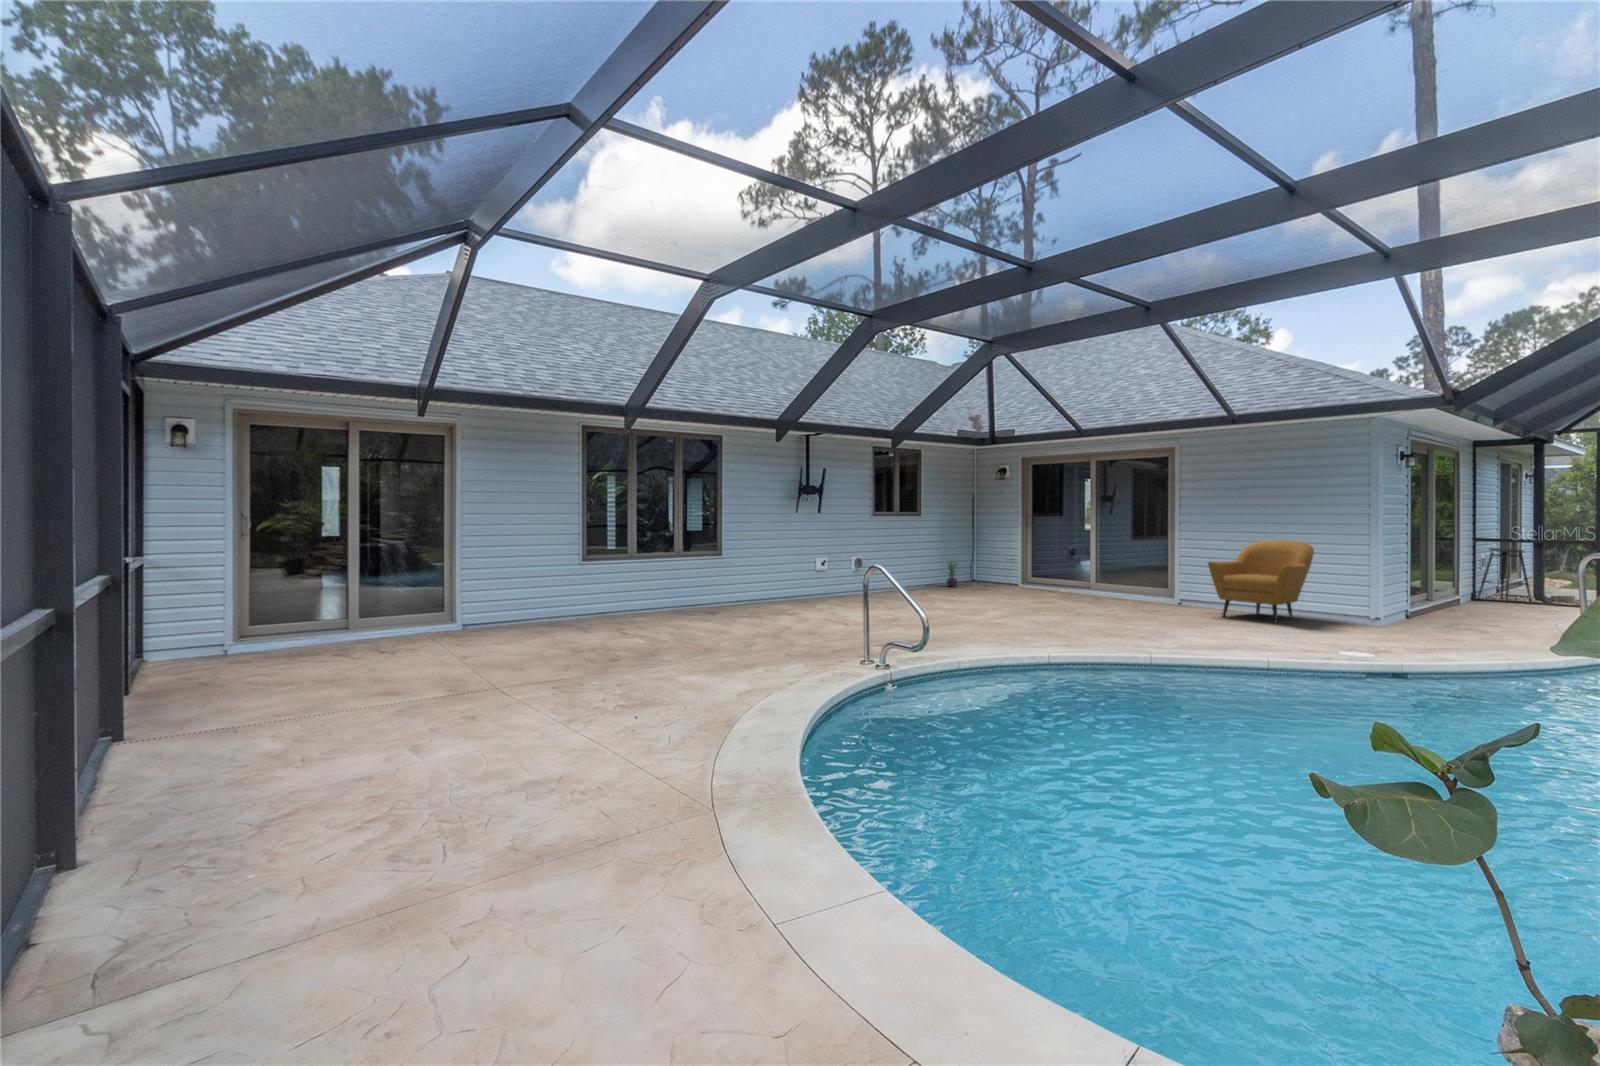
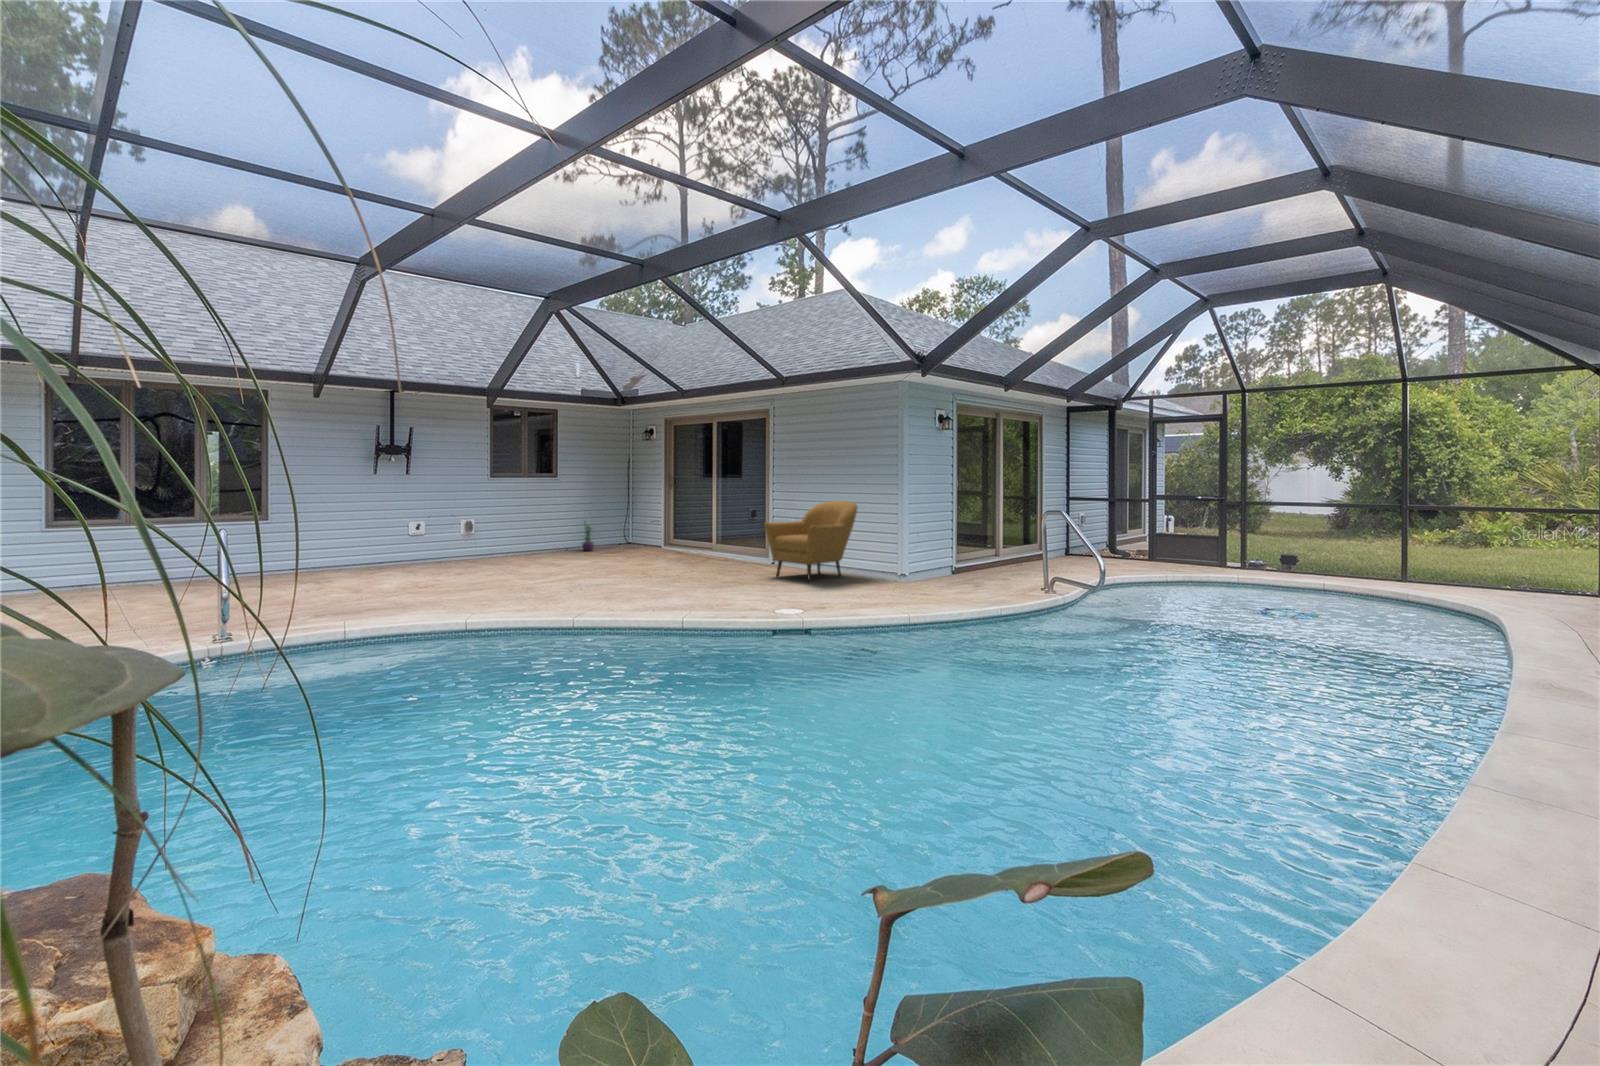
stool: present [1478,548,1531,602] -> none [1066,507,1105,558]

